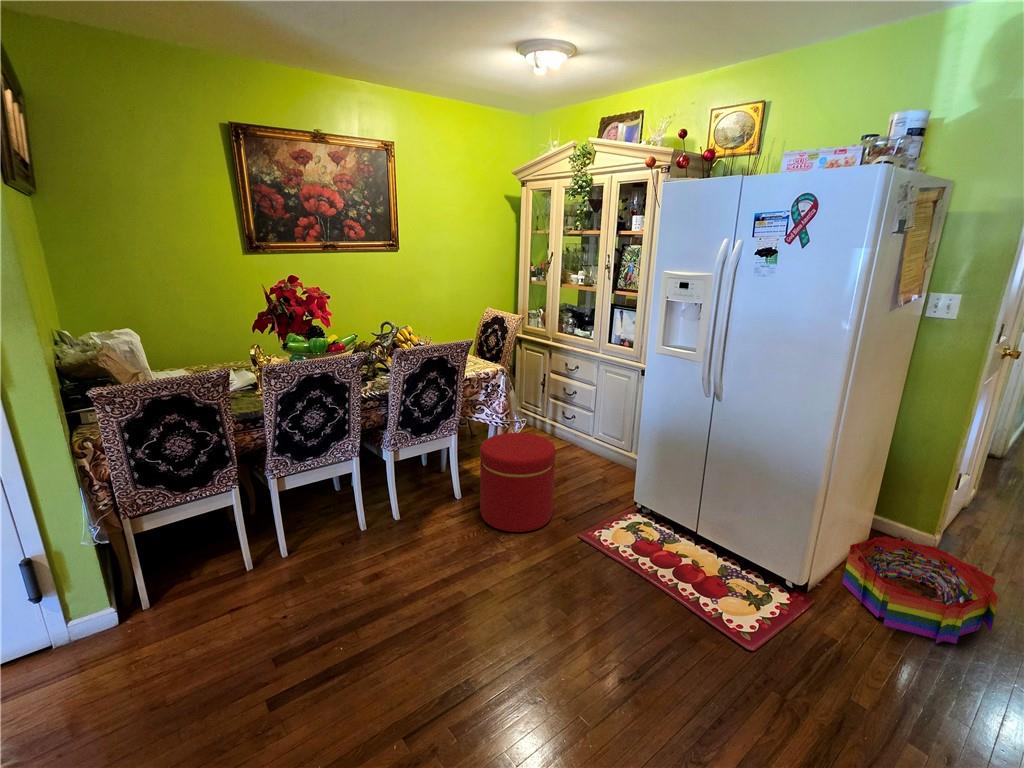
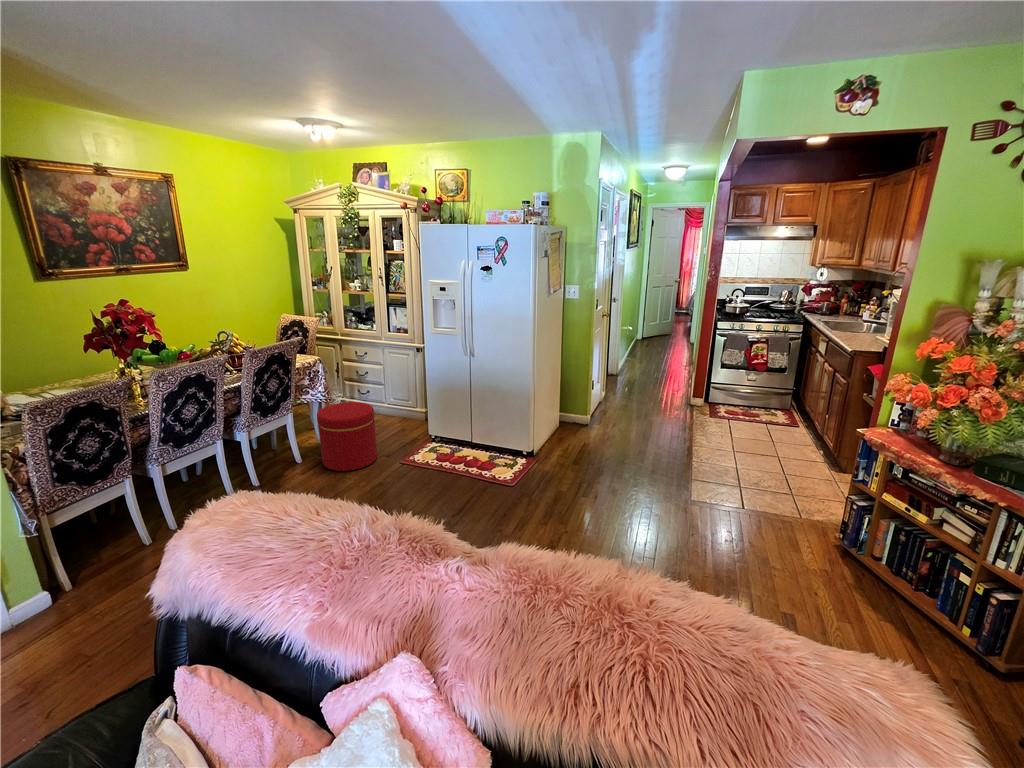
storage bin: present [842,536,998,644] -> none [549,418,610,460]

